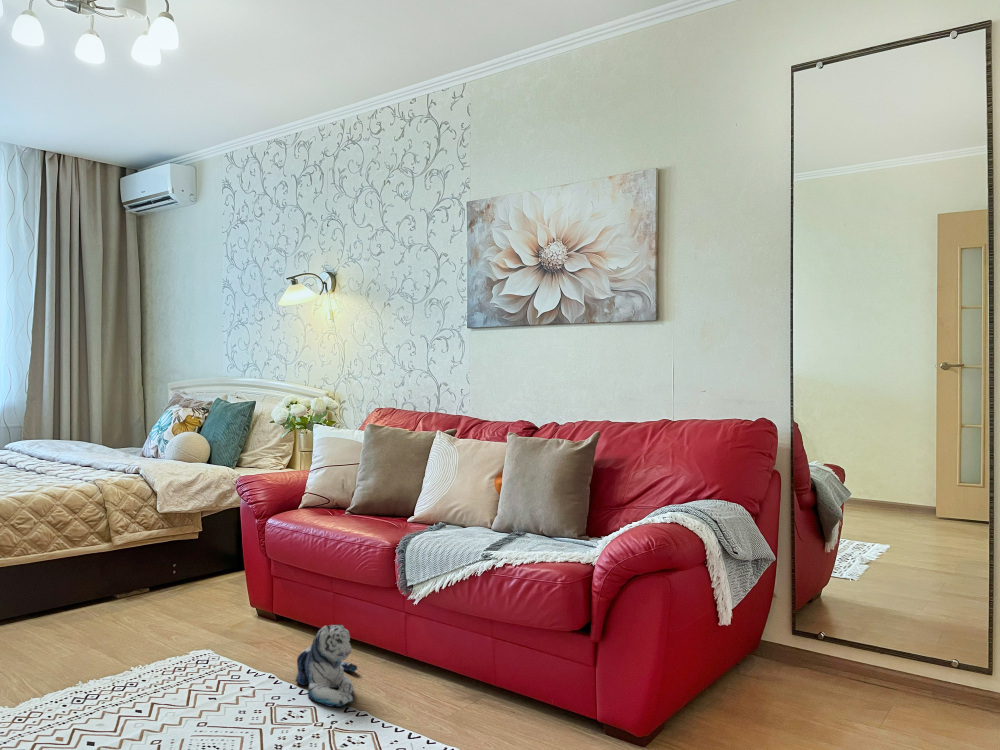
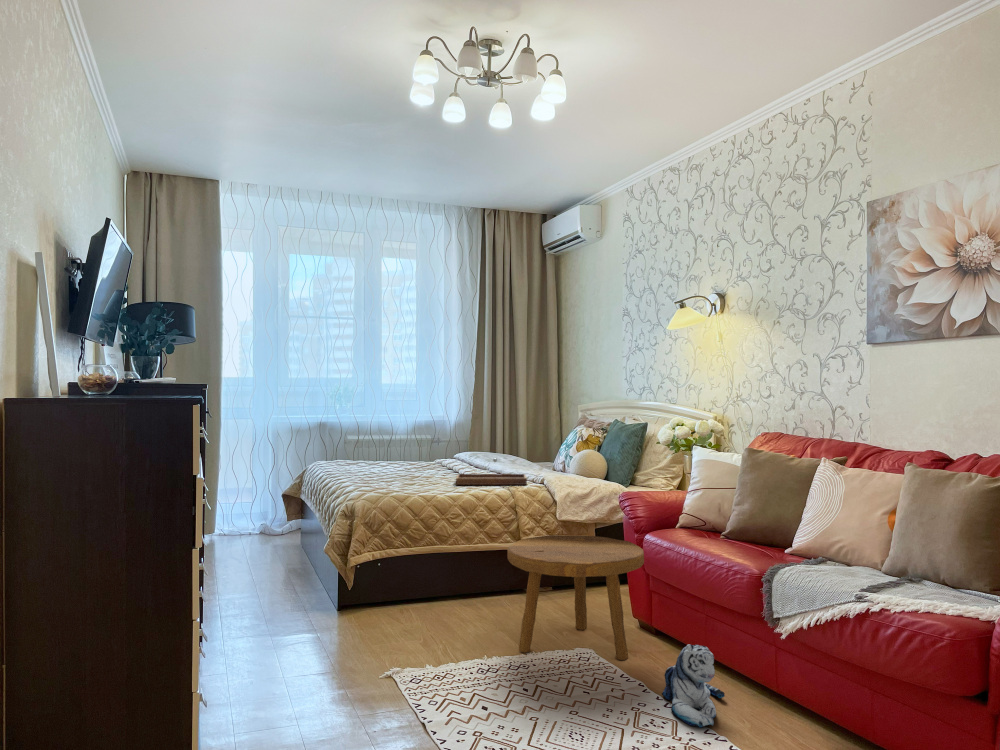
tray: none [22,448,118,483] -> present [456,458,527,485]
footstool: none [105,526,268,668] -> present [507,535,644,660]

